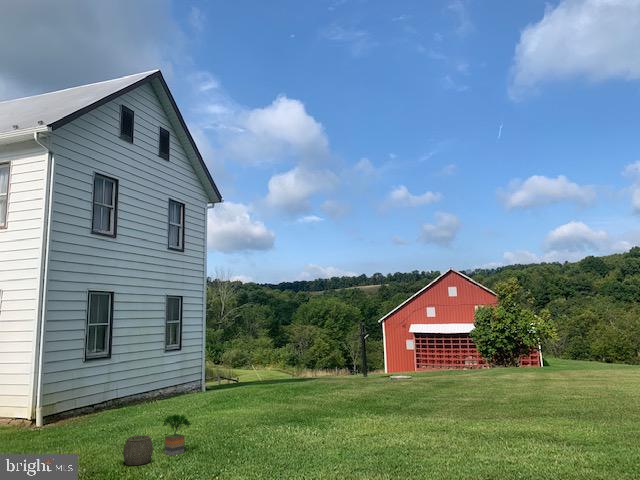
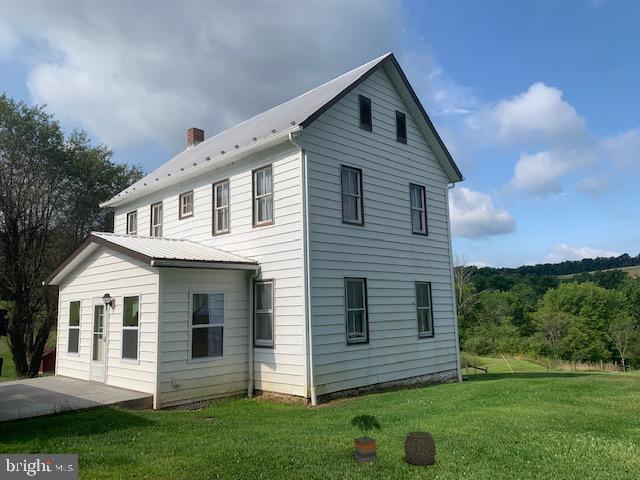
potted tree: present [163,415,190,455] -> present [351,414,381,462]

